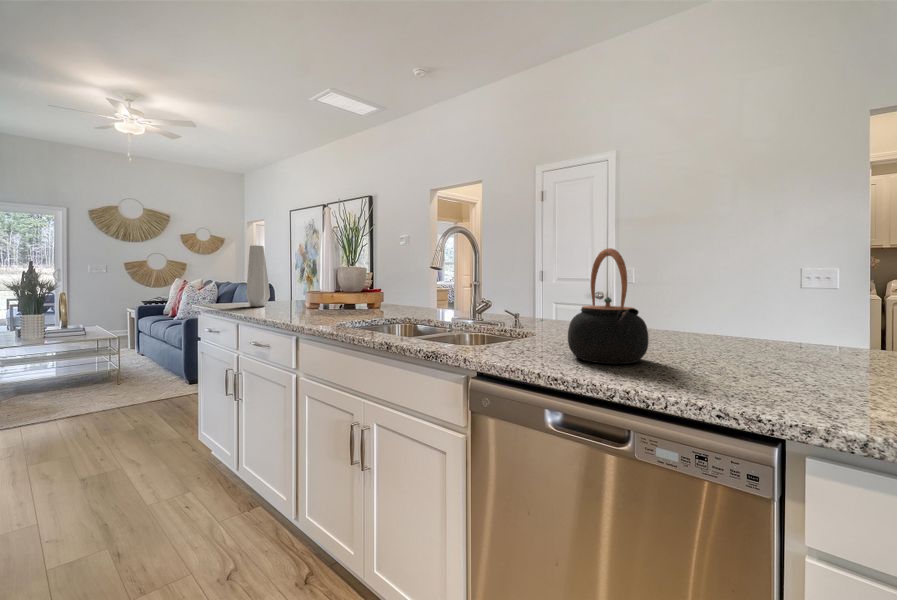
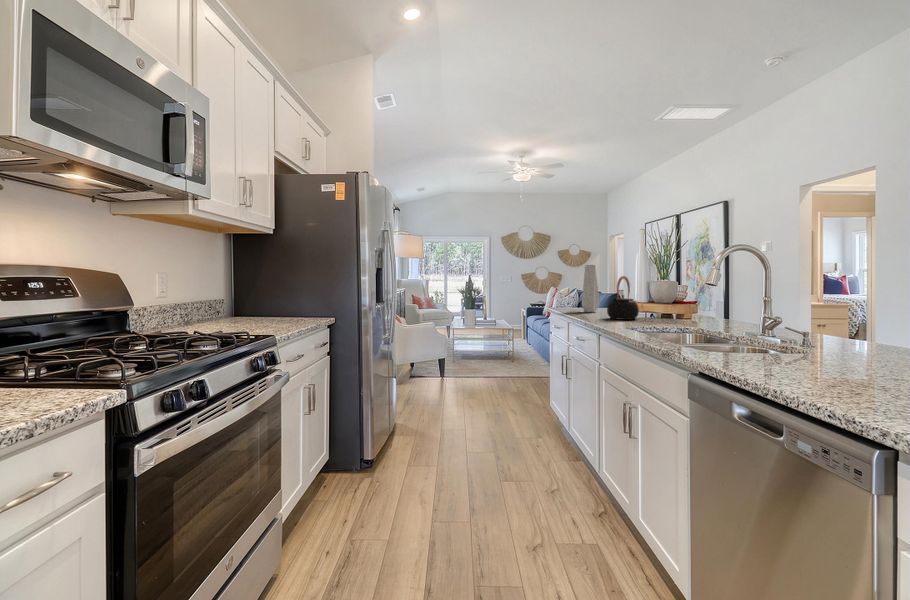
teapot: present [568,248,649,364] -> present [607,276,639,320]

